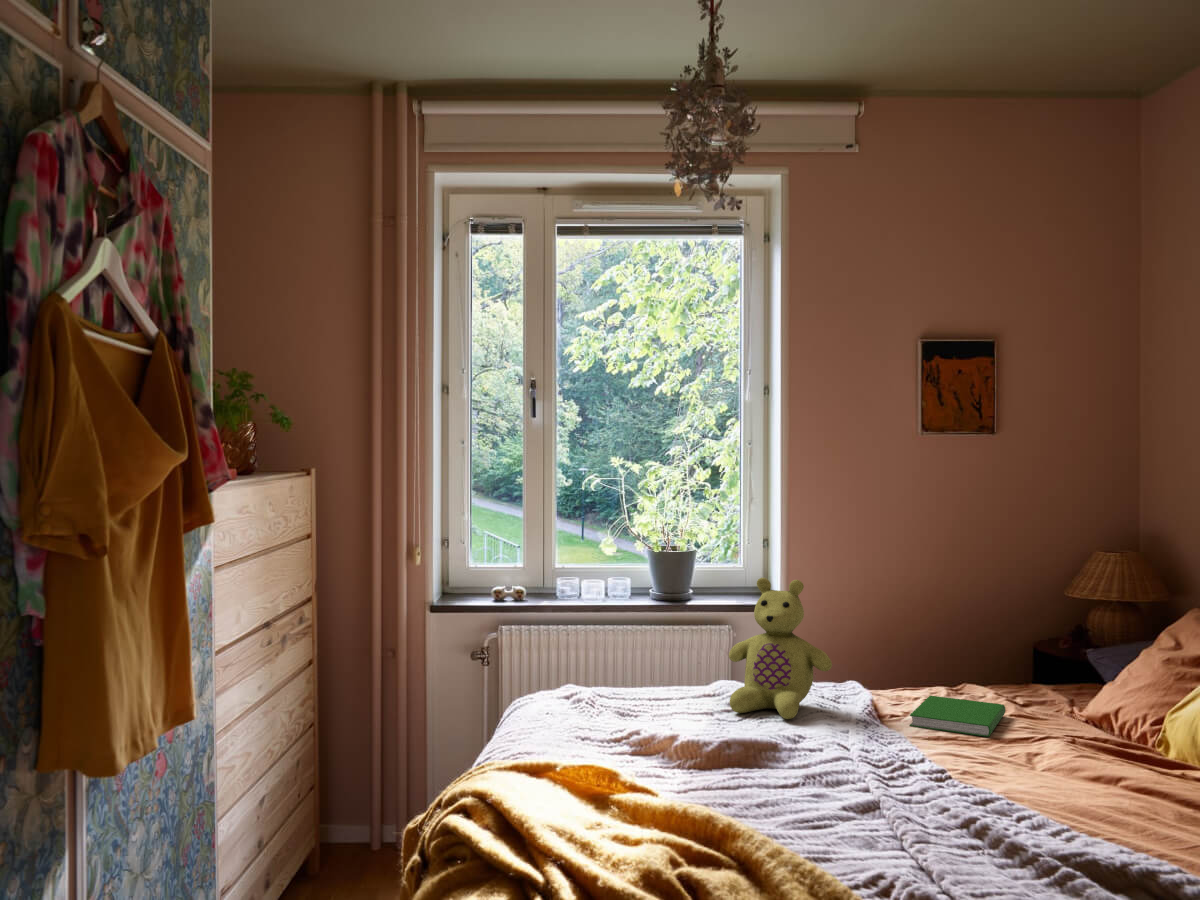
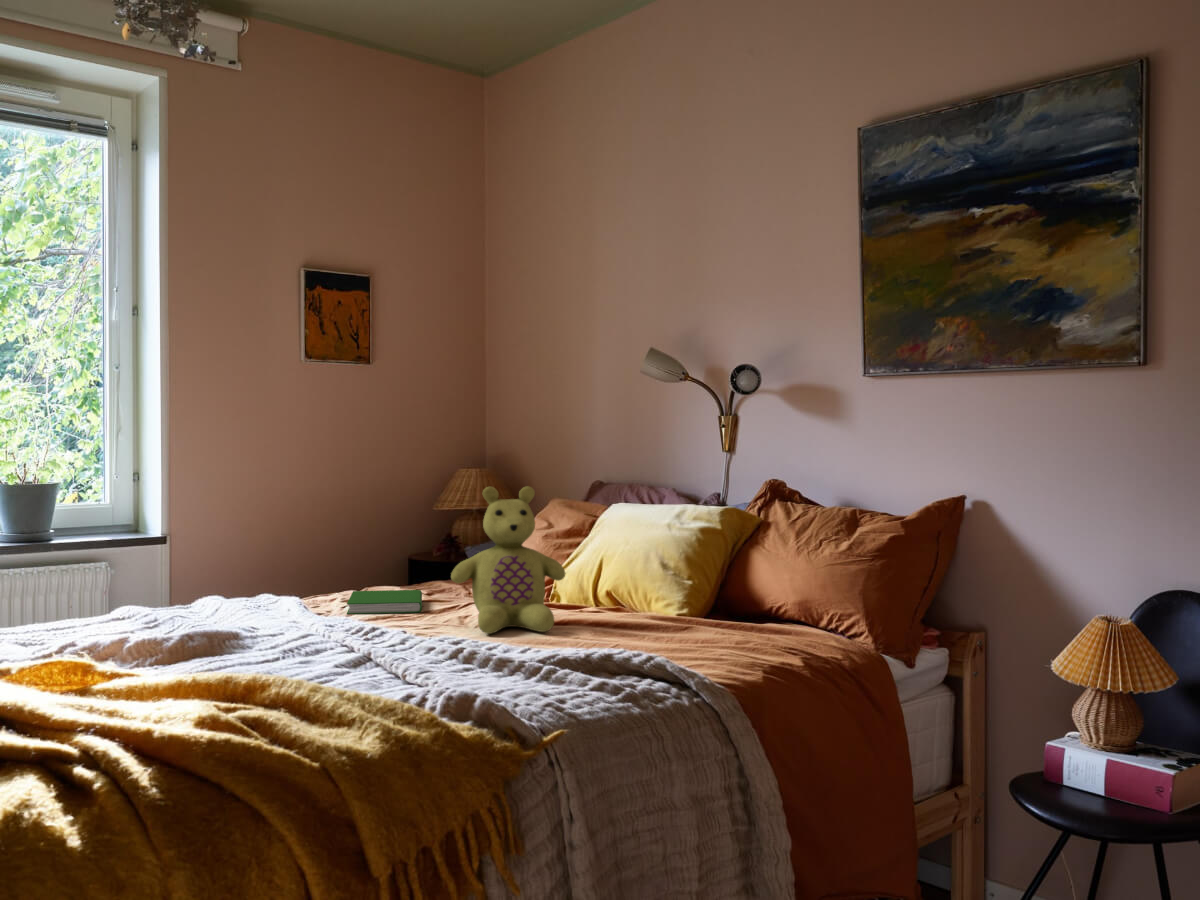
stuffed bear: present [729,578,832,719] -> present [451,486,565,634]

